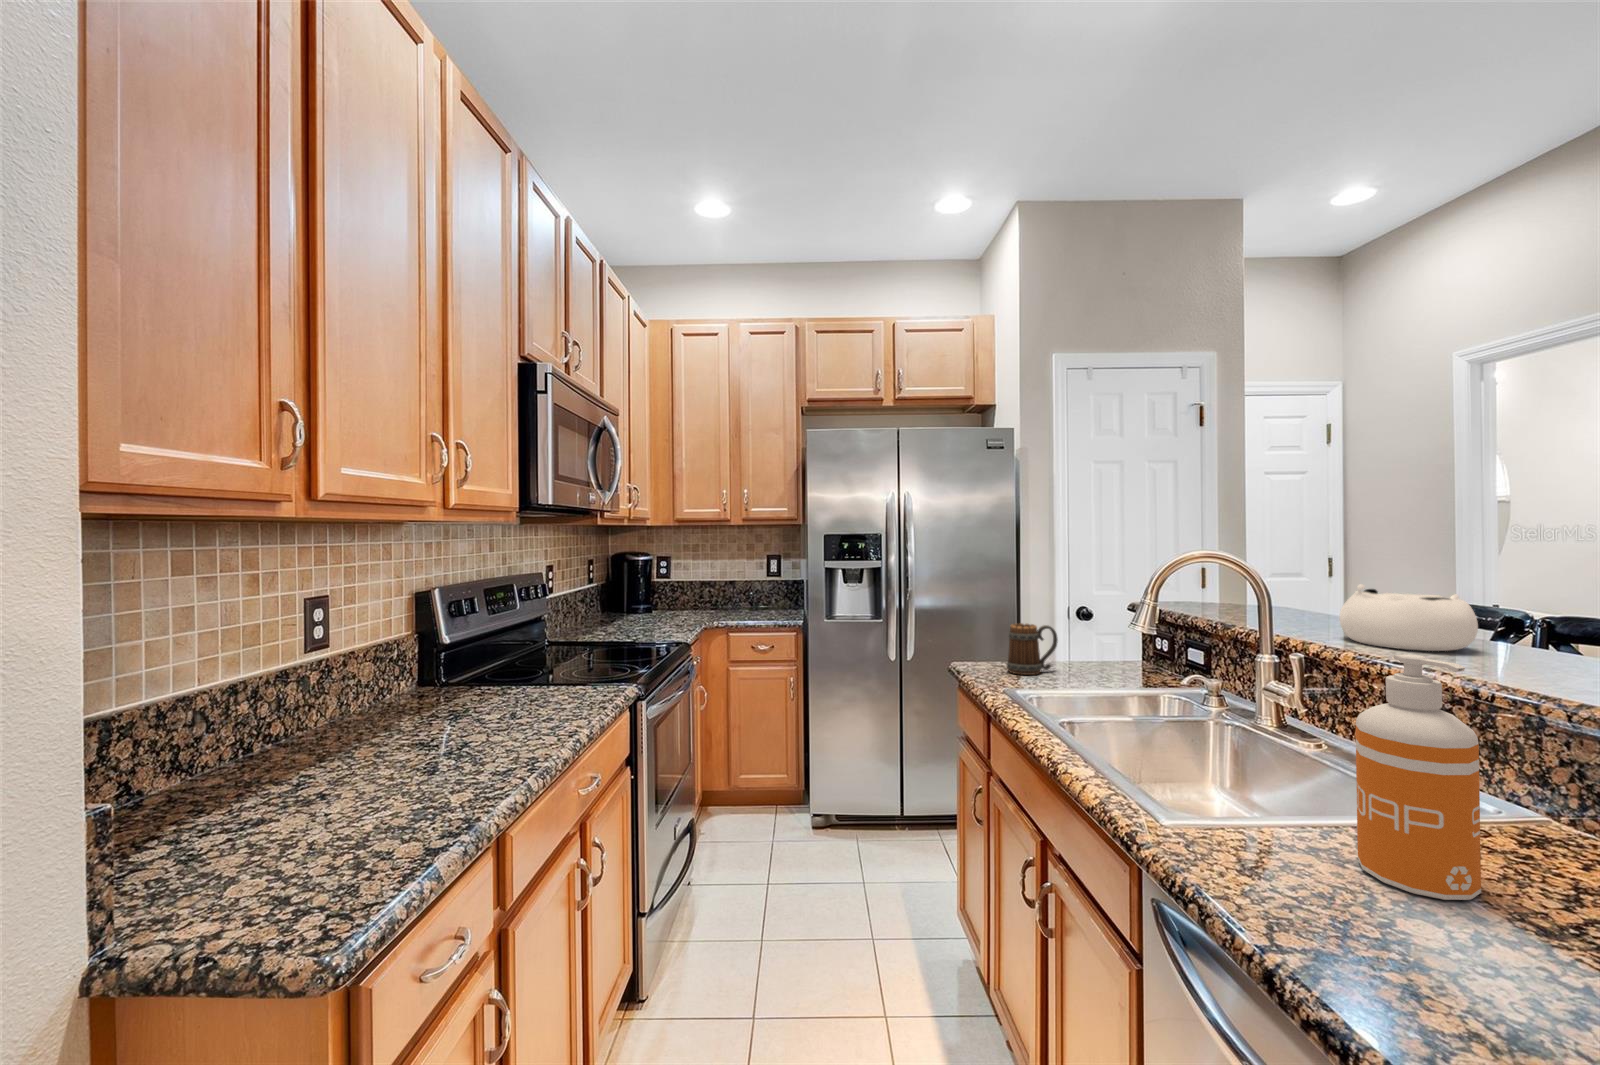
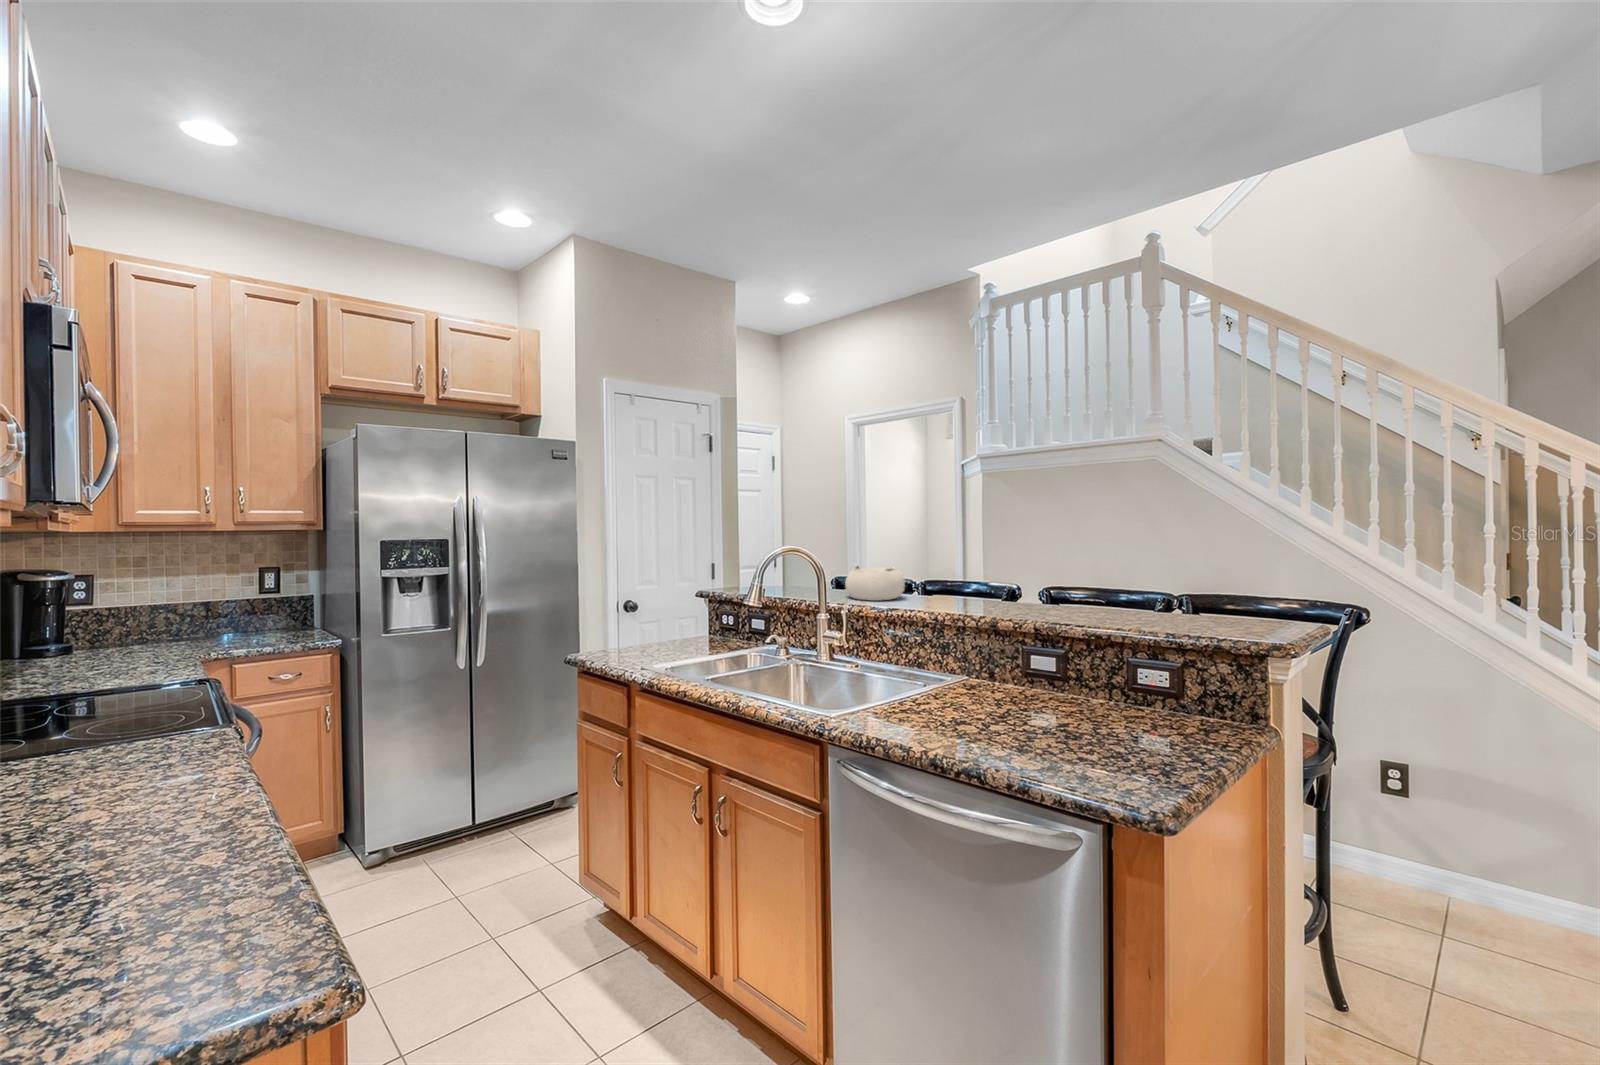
mug: present [1007,623,1058,675] -> none [624,613,665,659]
soap dispenser: present [1356,654,1481,900] -> none [935,606,987,739]

